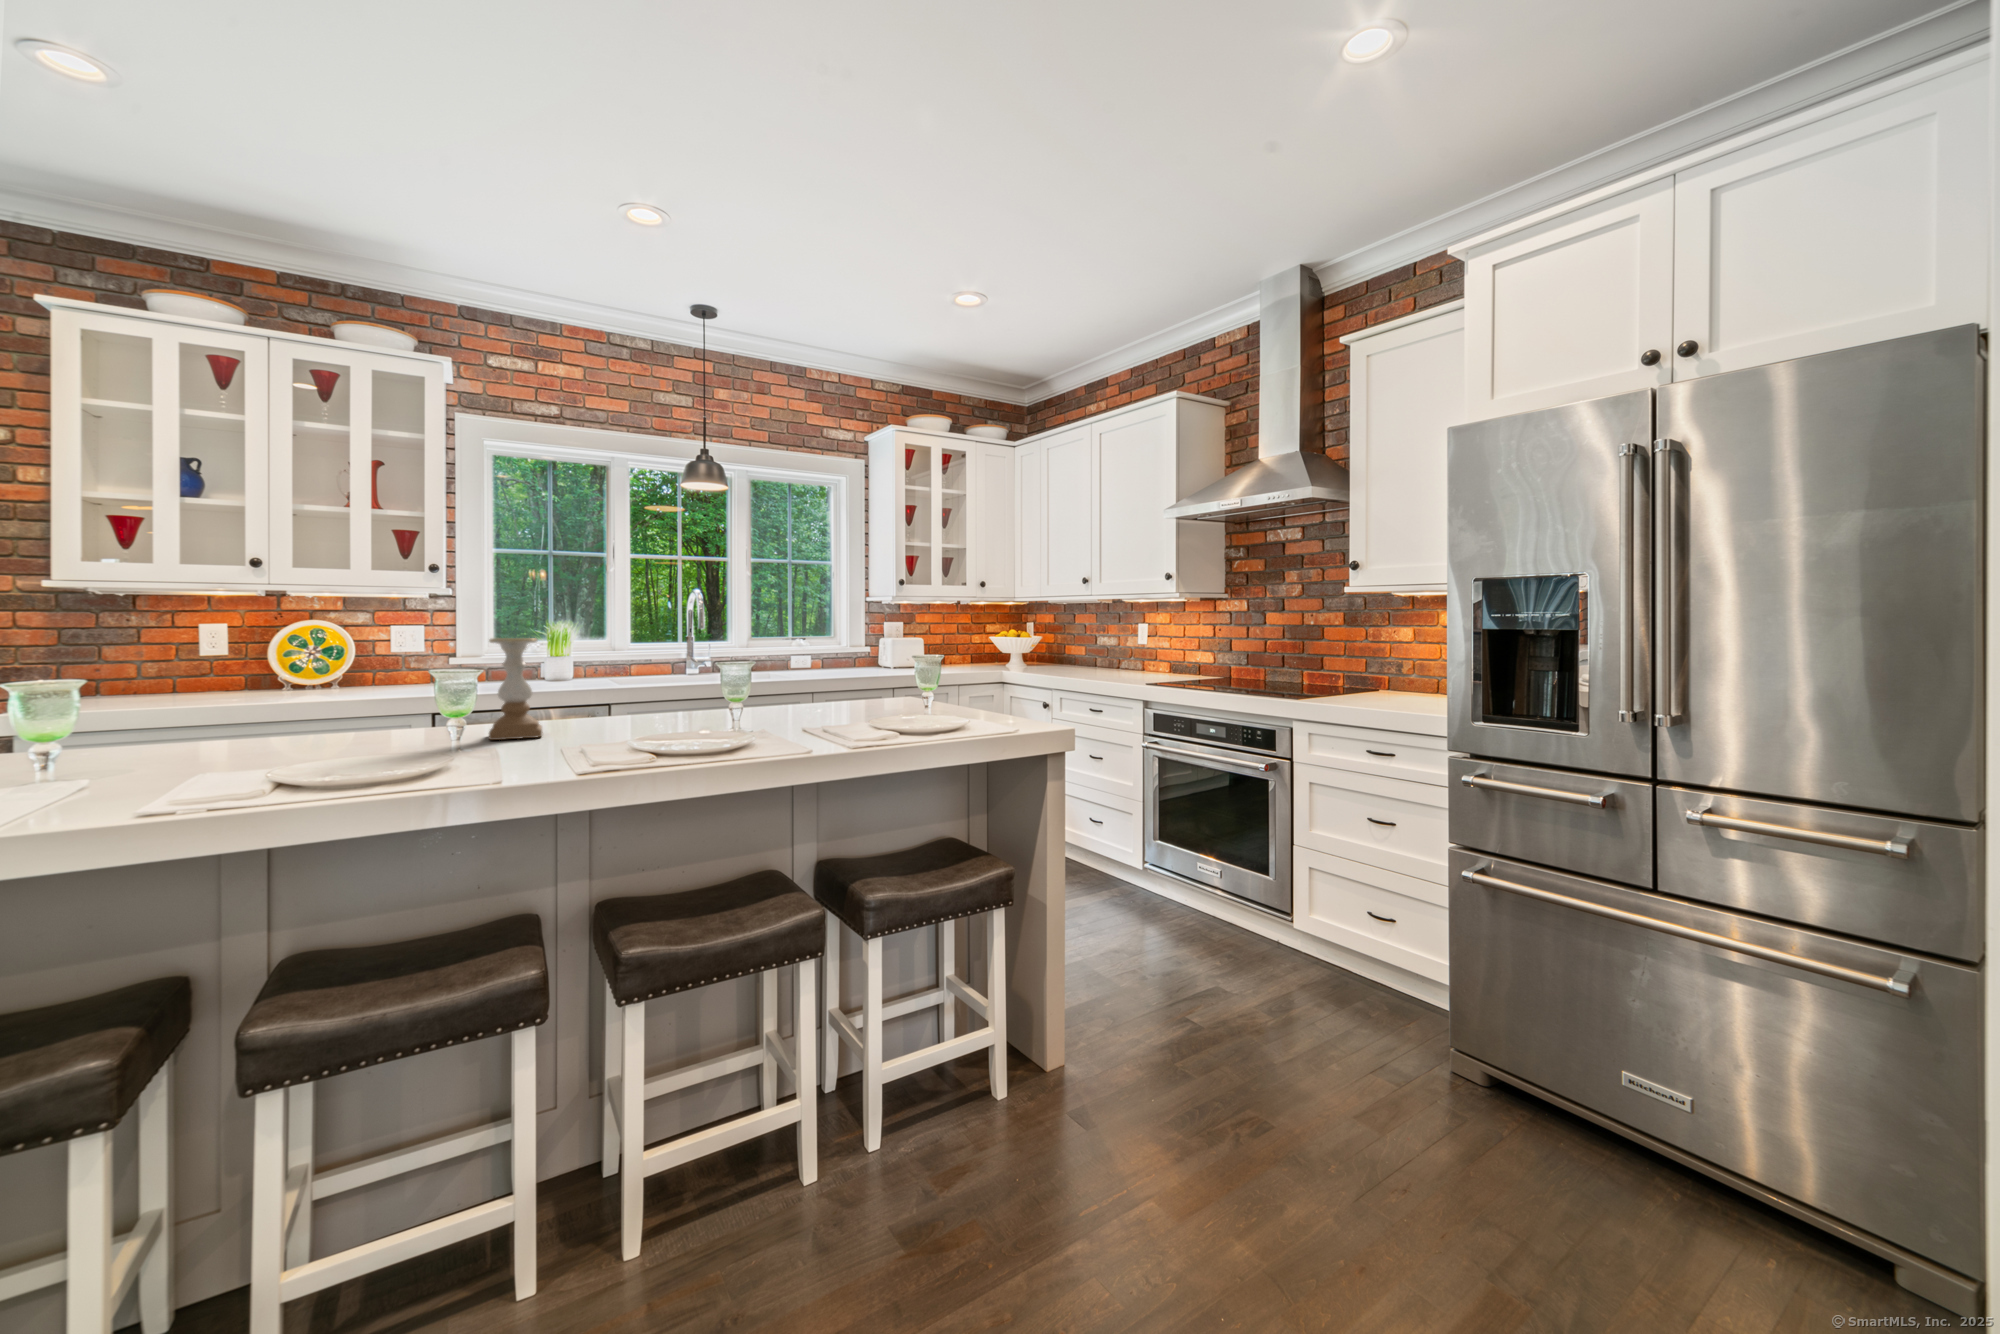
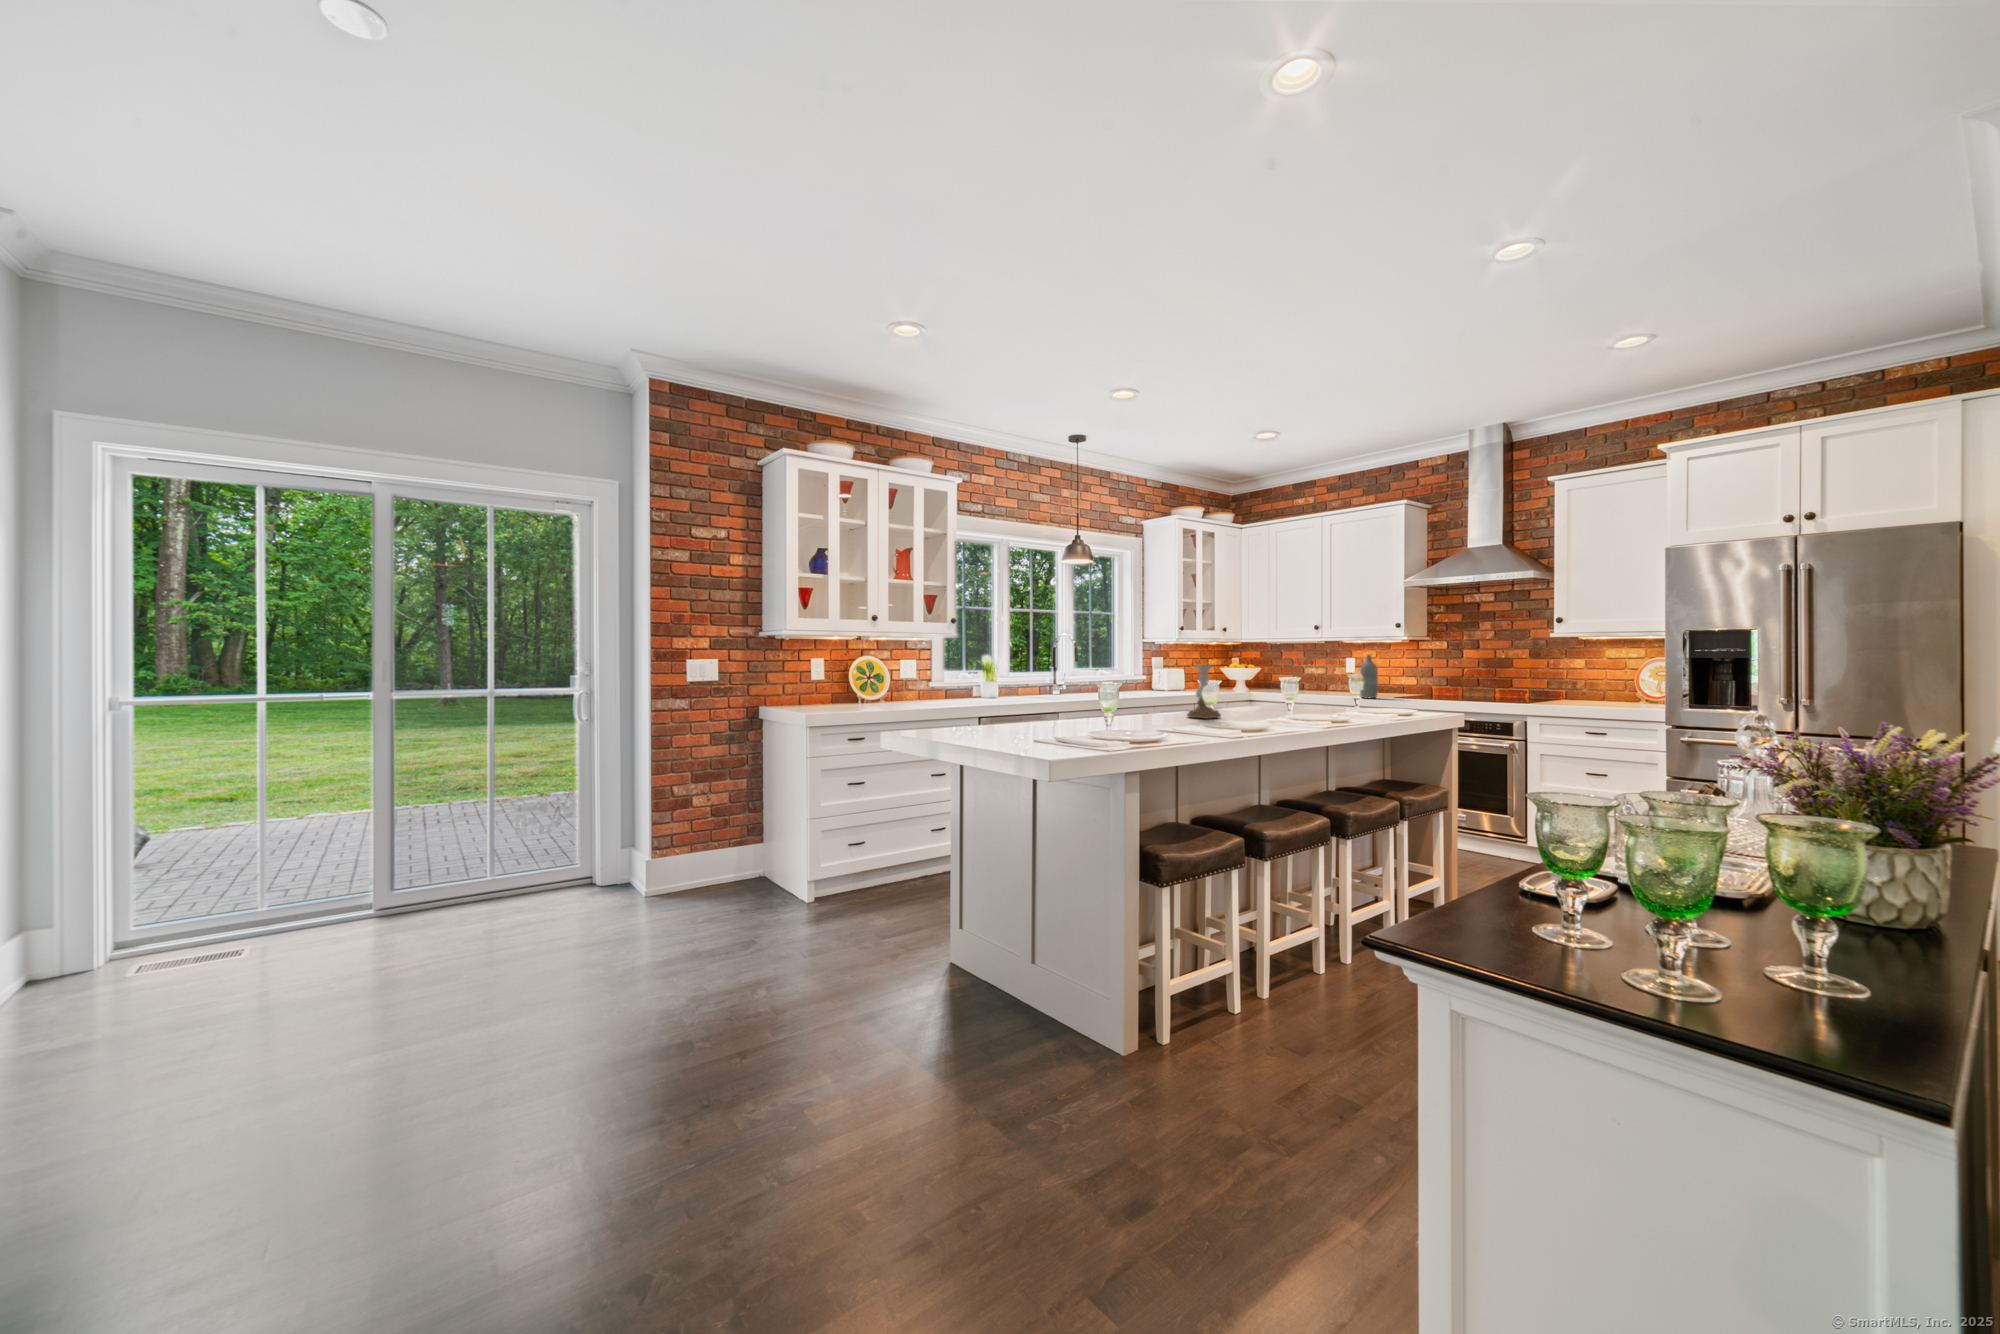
bottle: none [1107,619,1130,683] -> present [1360,654,1378,698]

